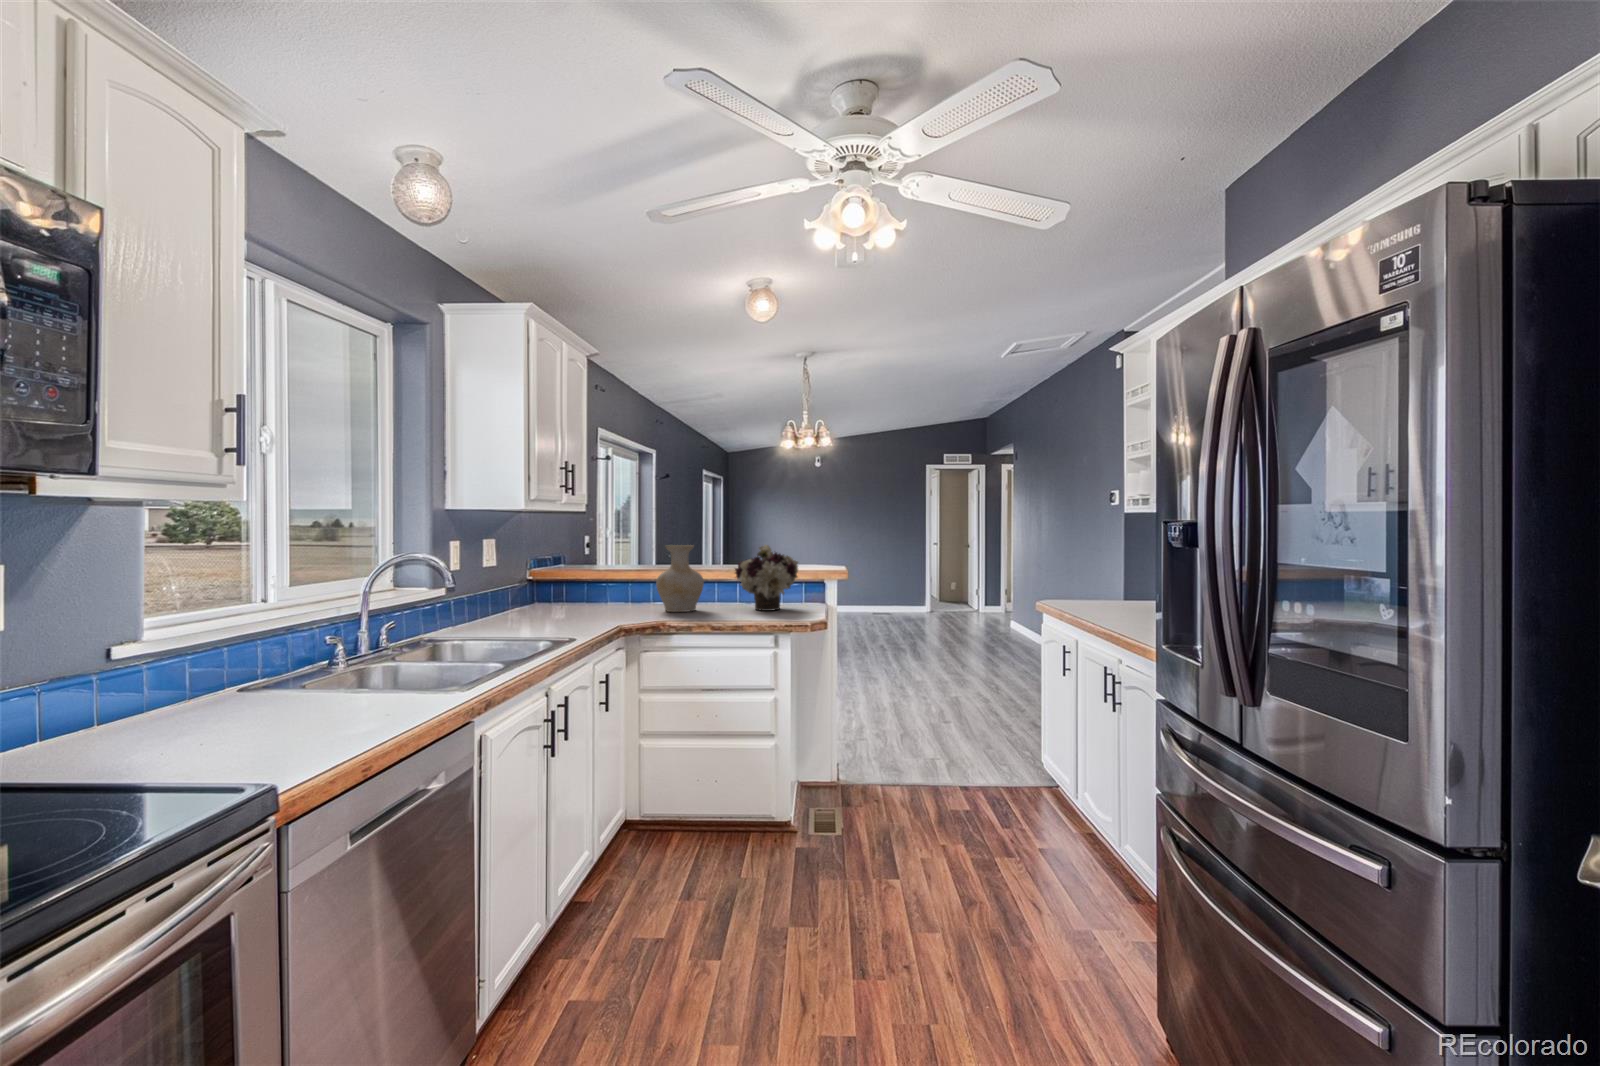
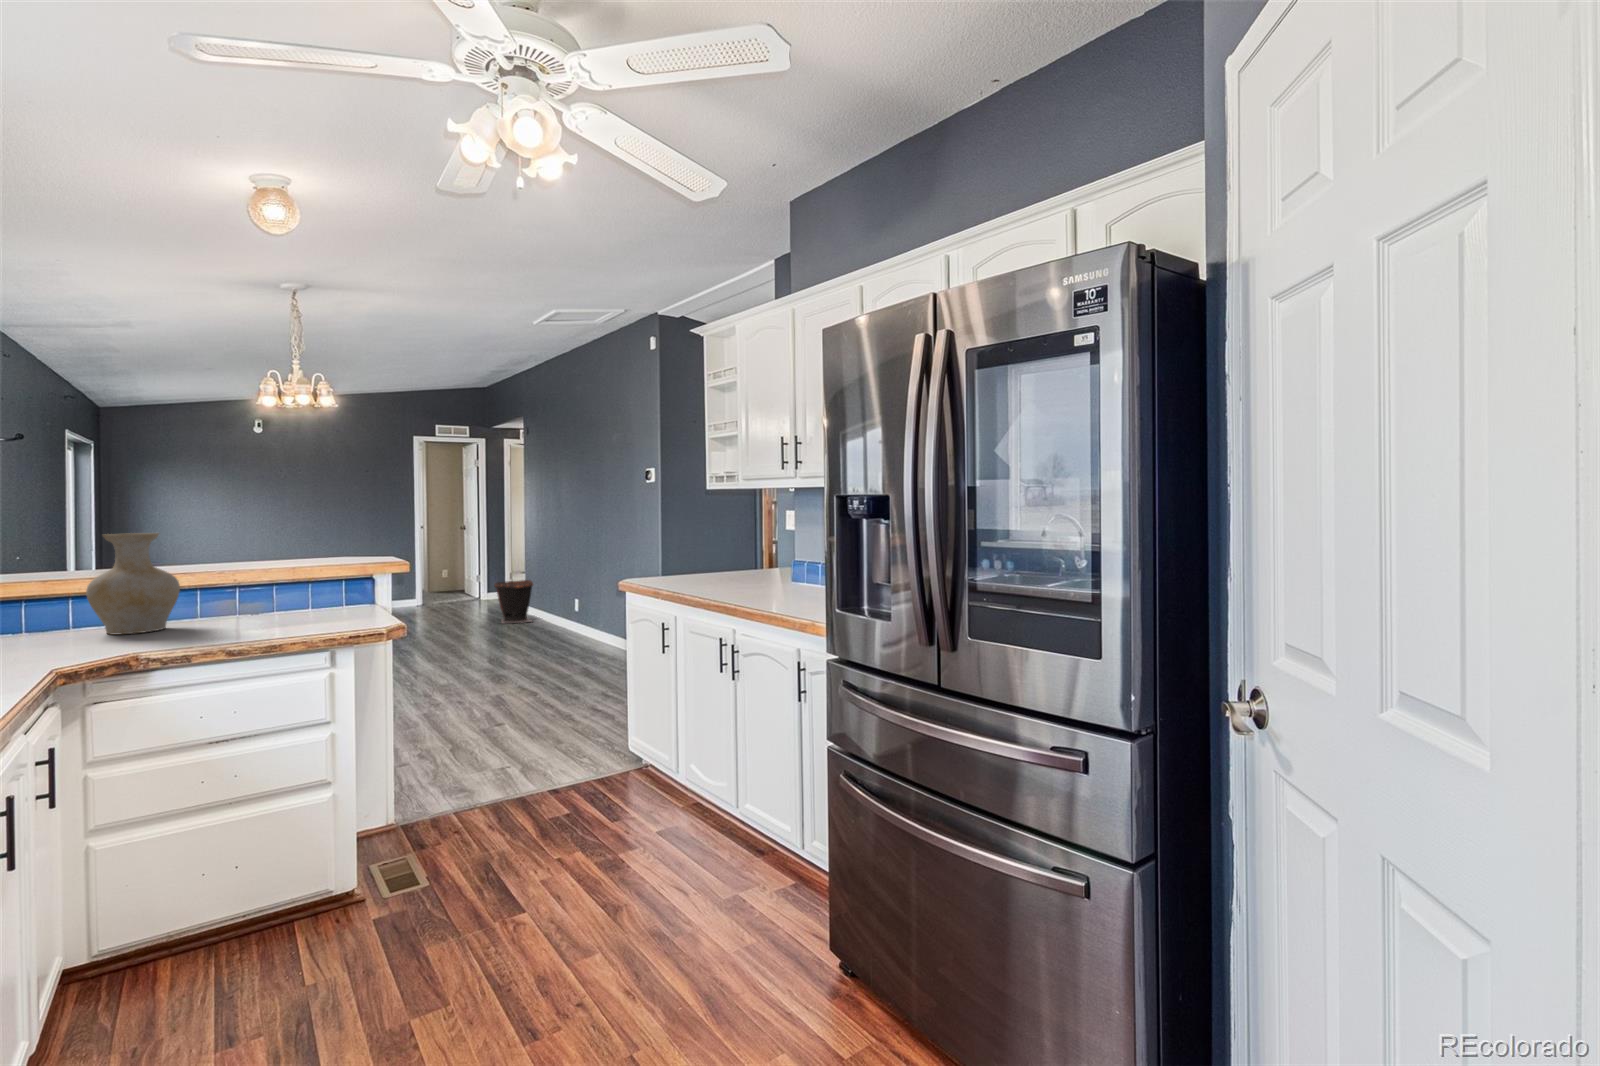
flower arrangement: present [735,545,798,611] -> none [230,528,338,619]
waste bin: none [980,593,1016,634] -> present [494,580,533,623]

